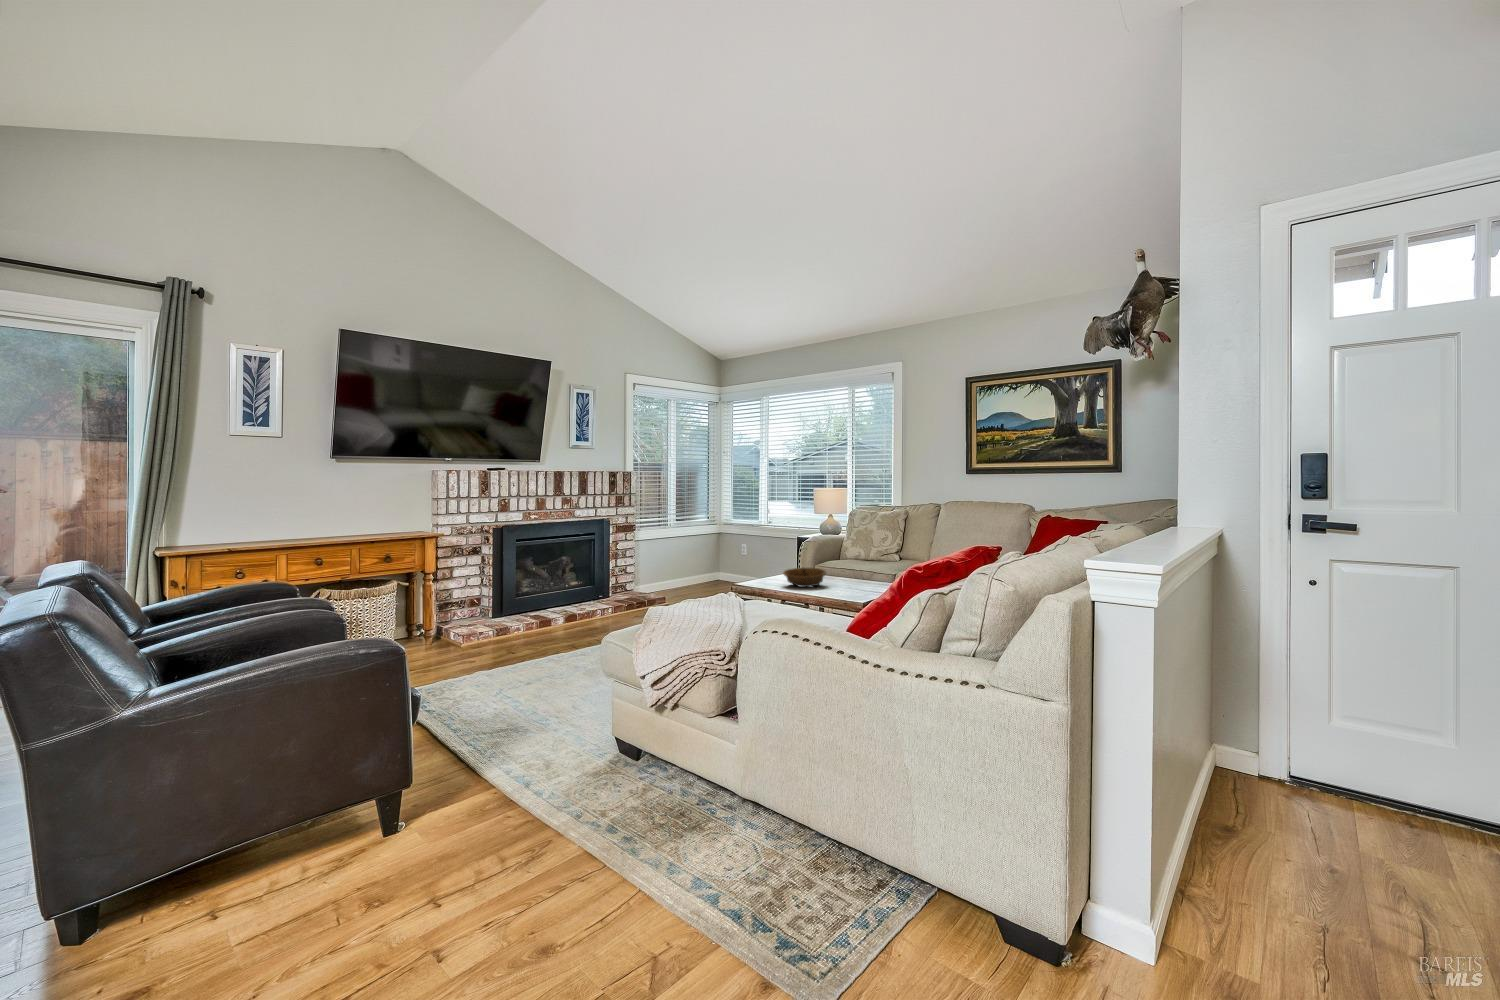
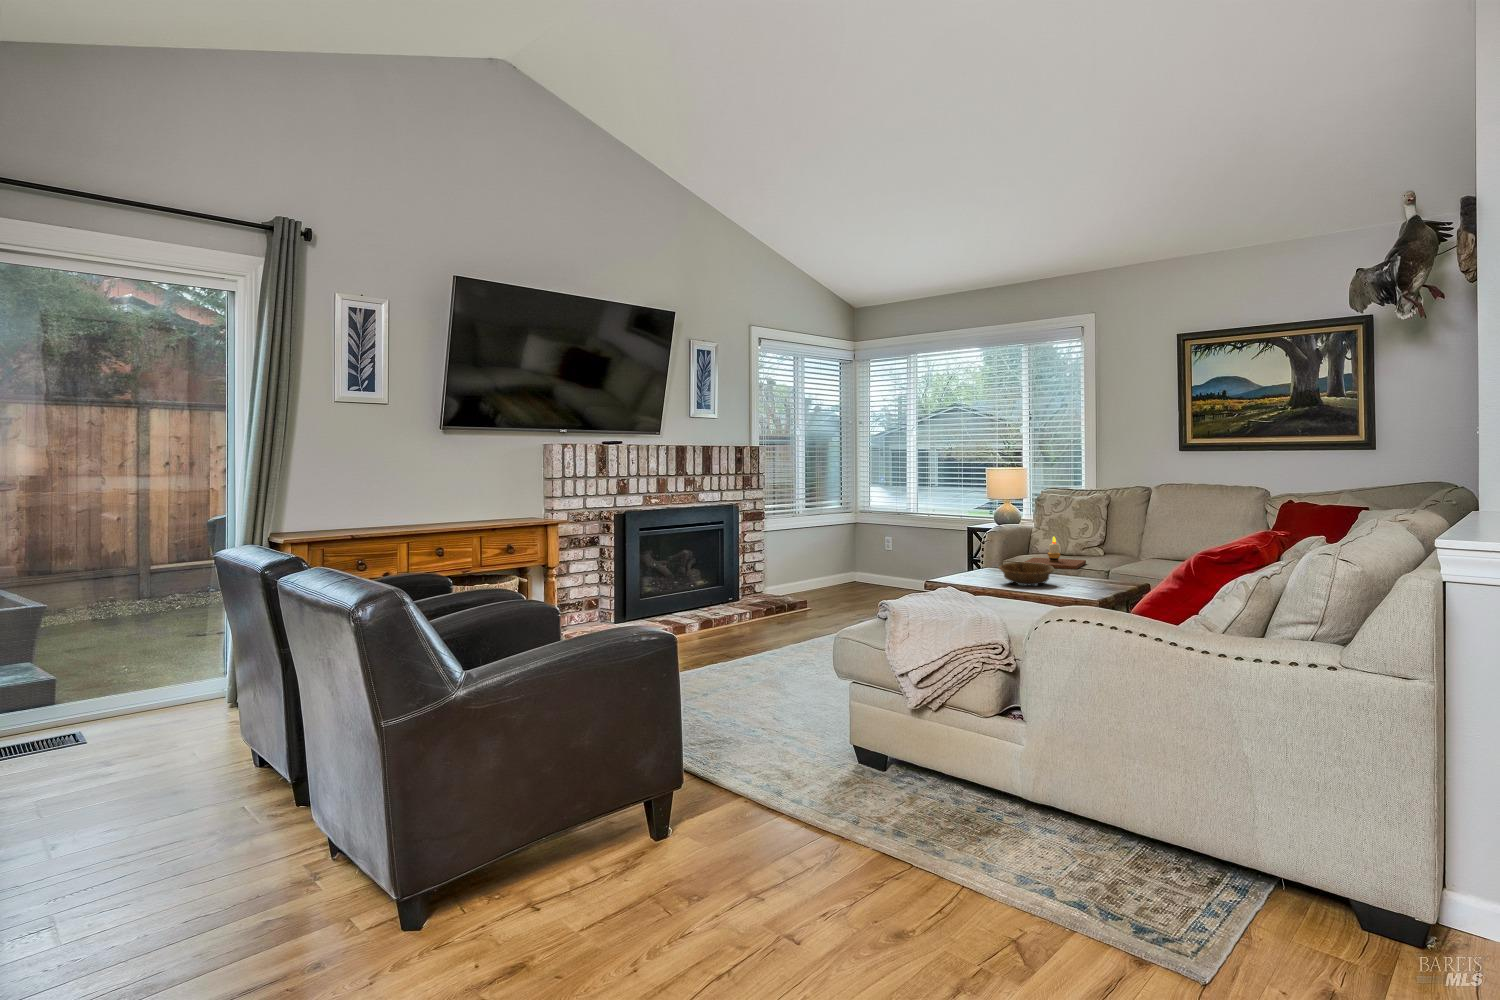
candle: none [826,546,883,573] -> present [1025,537,1086,569]

